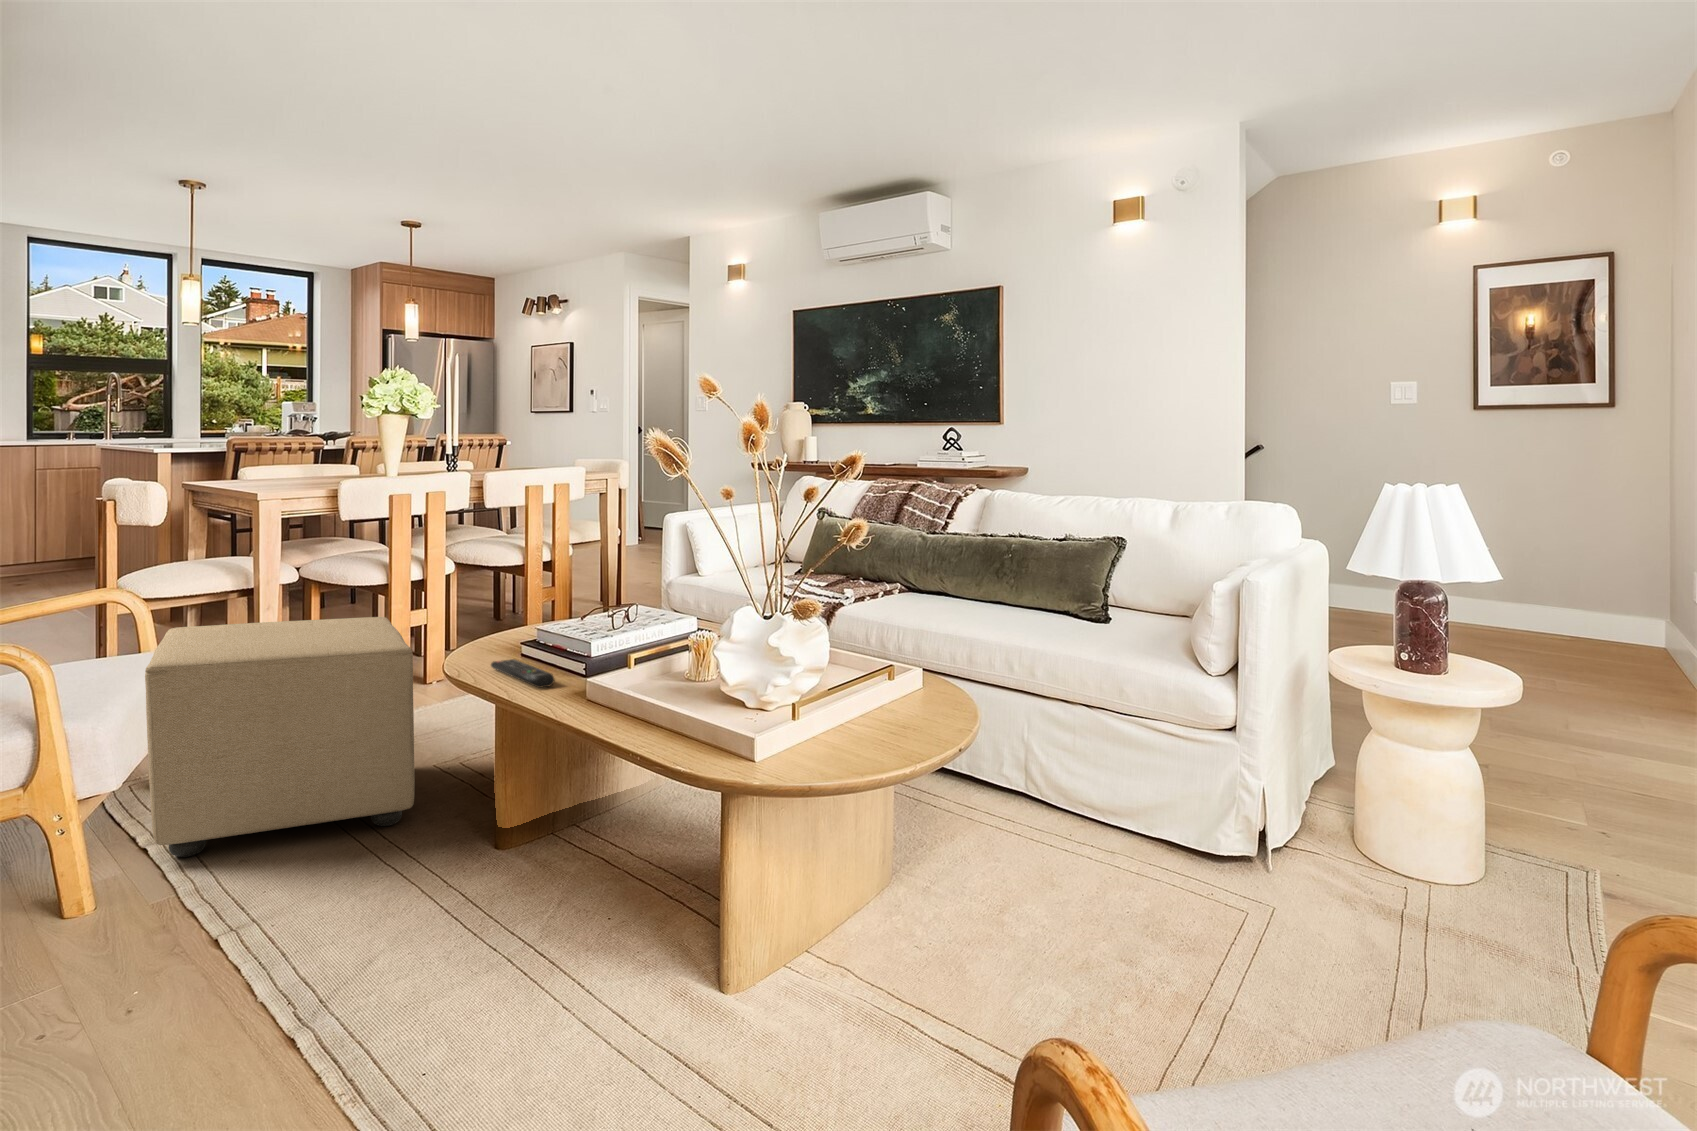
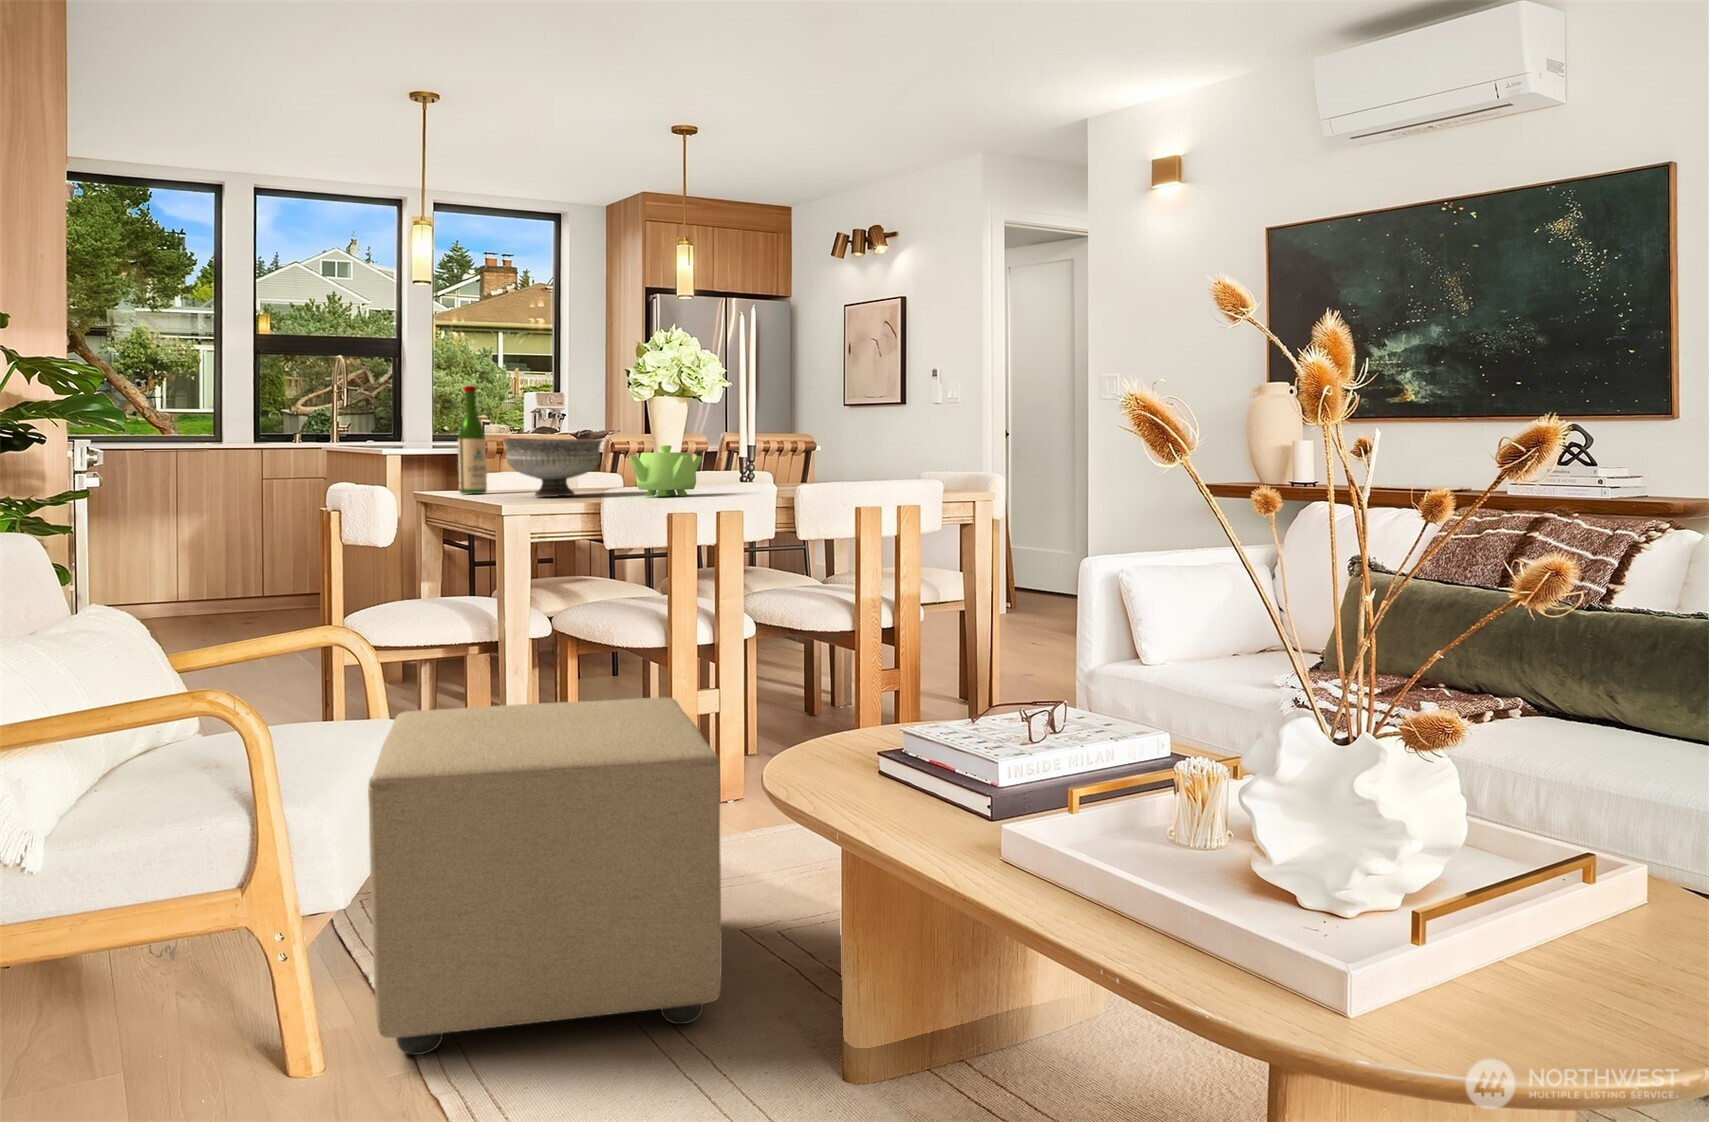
wine bottle: none [220,396,245,477] -> present [458,386,487,494]
bowl: none [256,436,340,480] -> present [503,438,602,497]
teapot: none [358,446,416,482] -> present [629,445,702,496]
remote control: present [491,659,554,688] -> none [839,780,947,837]

